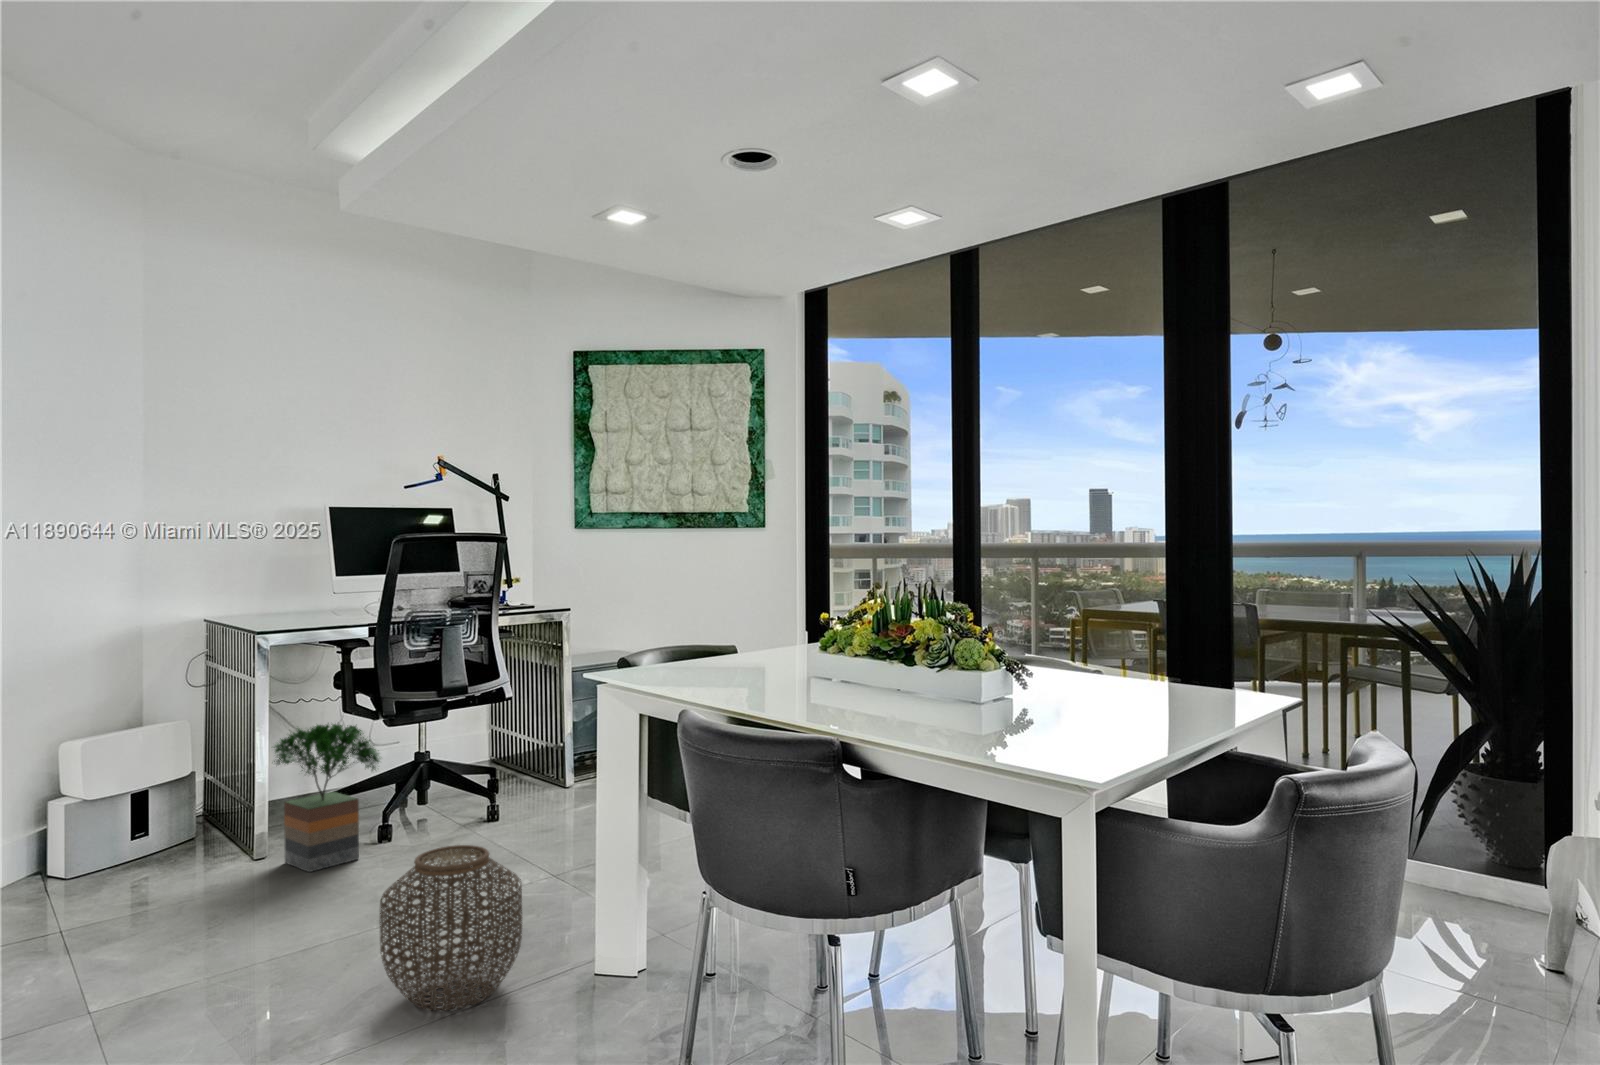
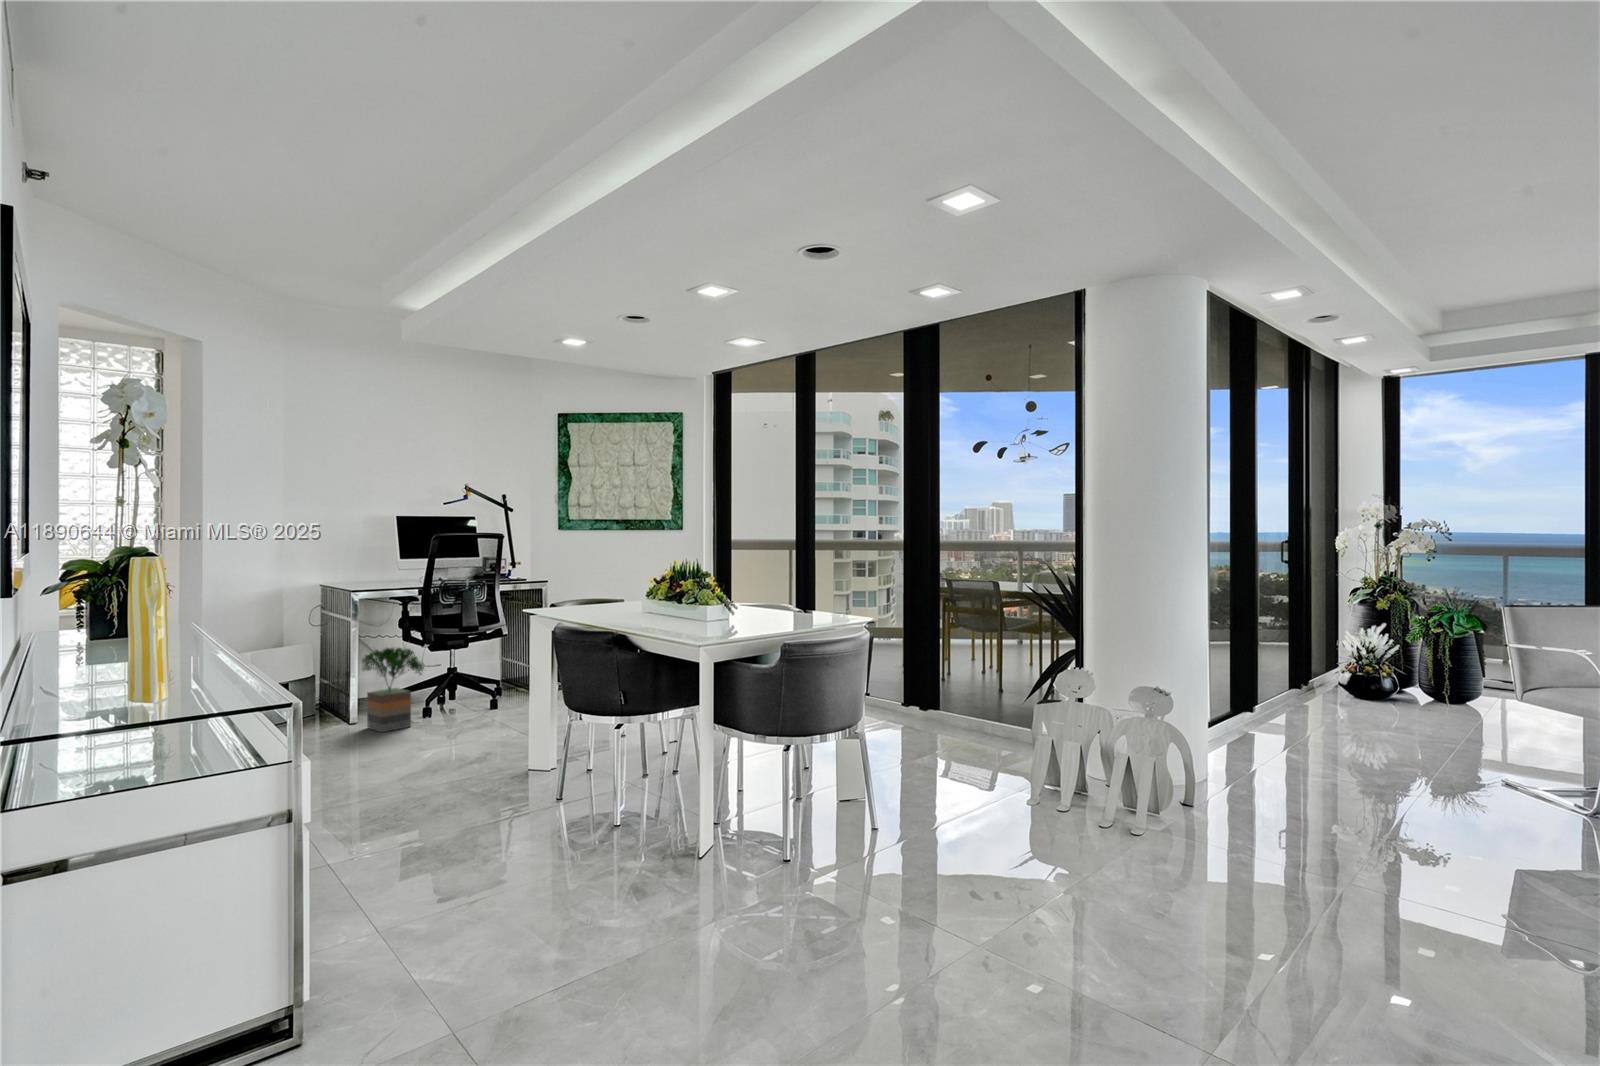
woven basket: present [380,845,522,1010] -> none [415,706,491,788]

